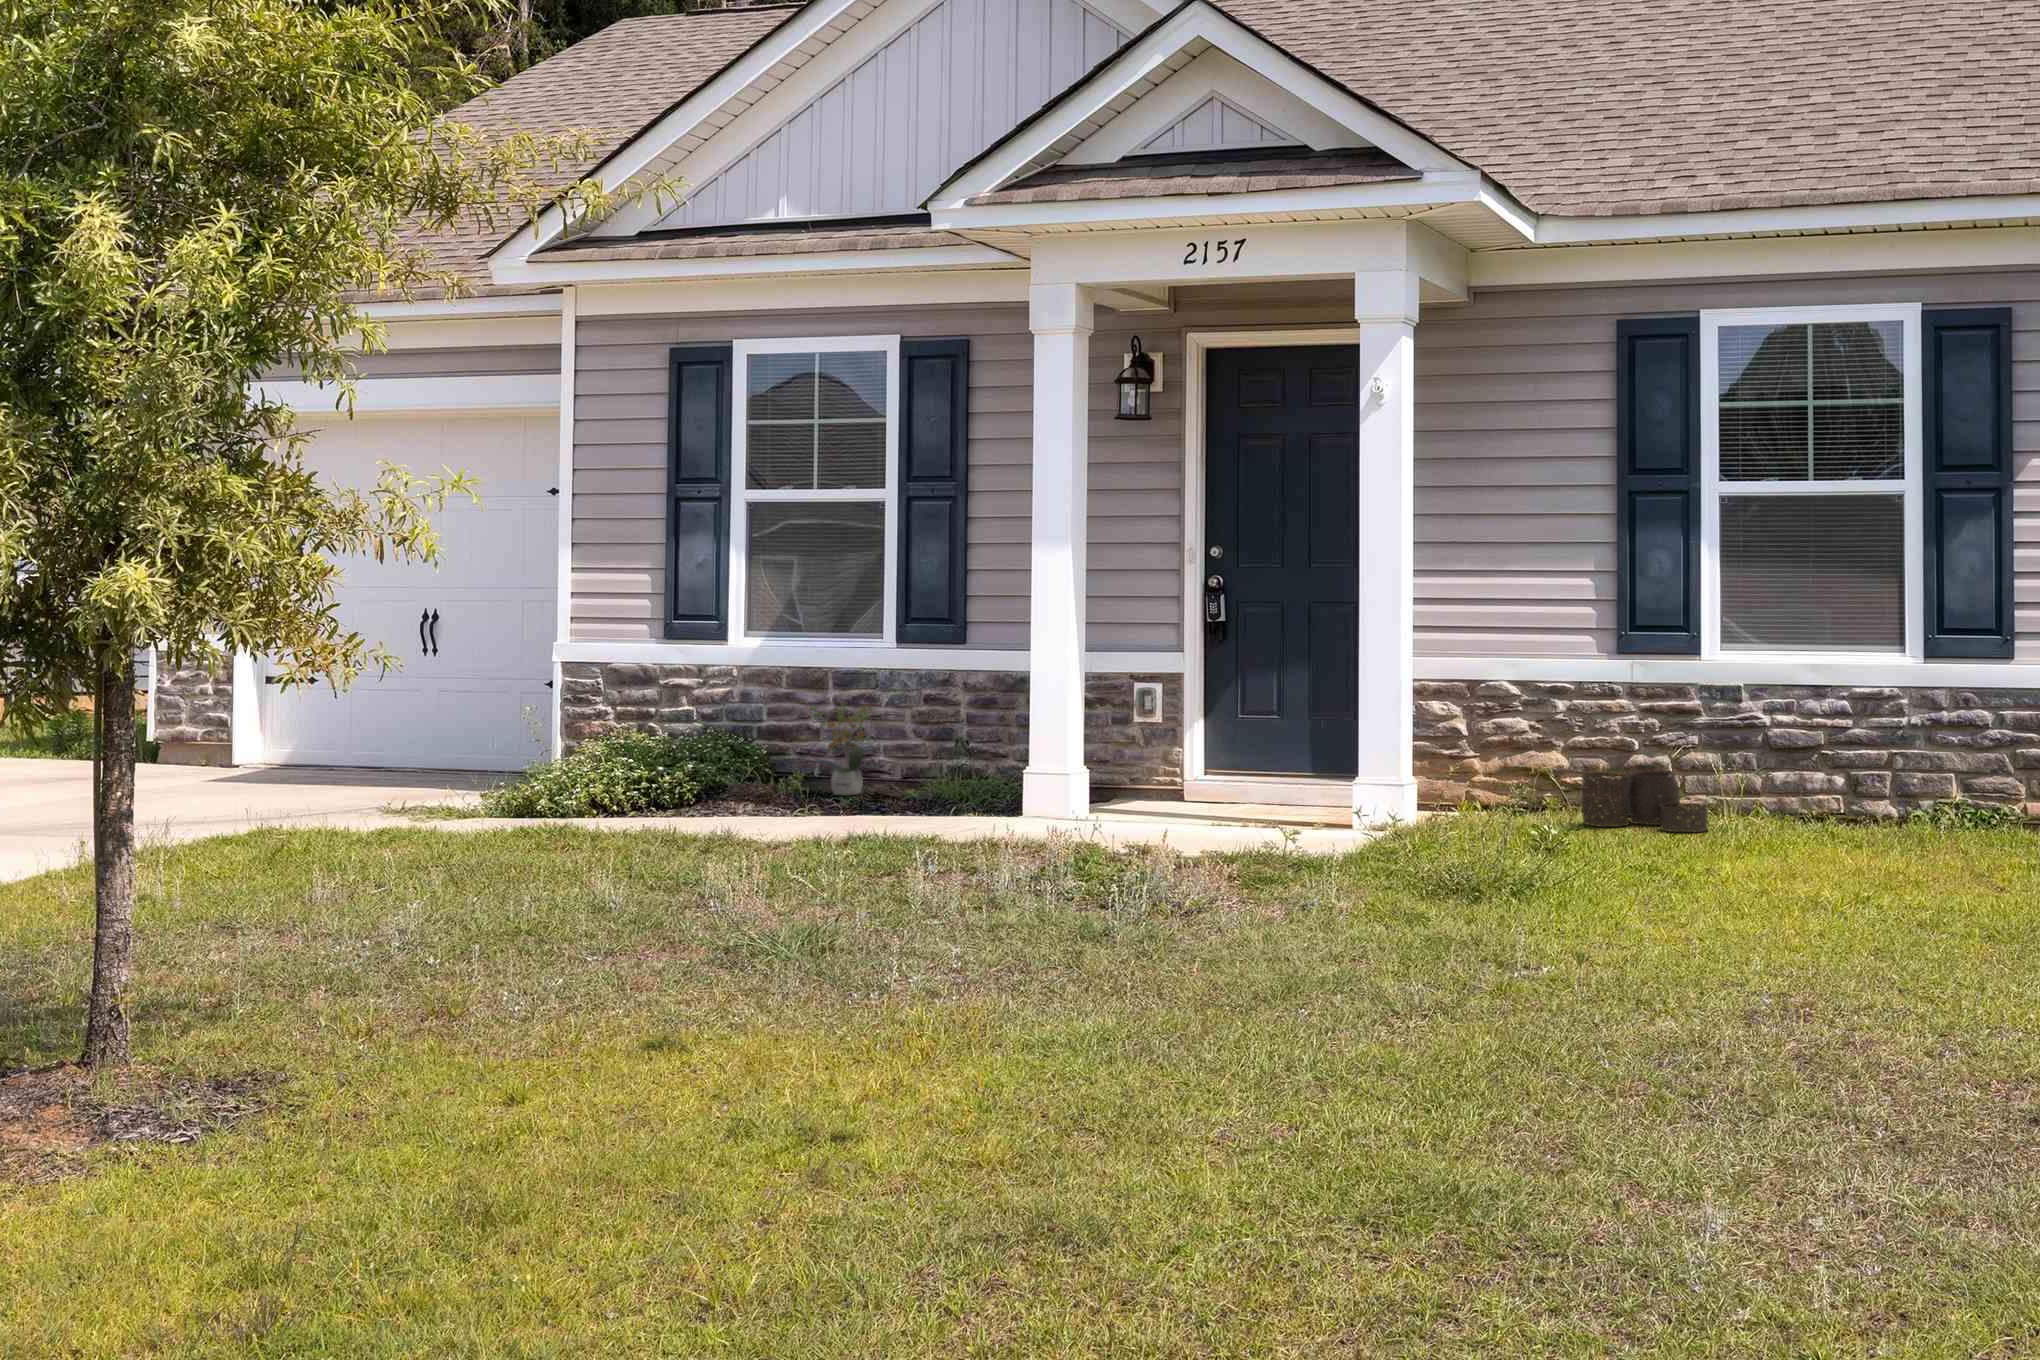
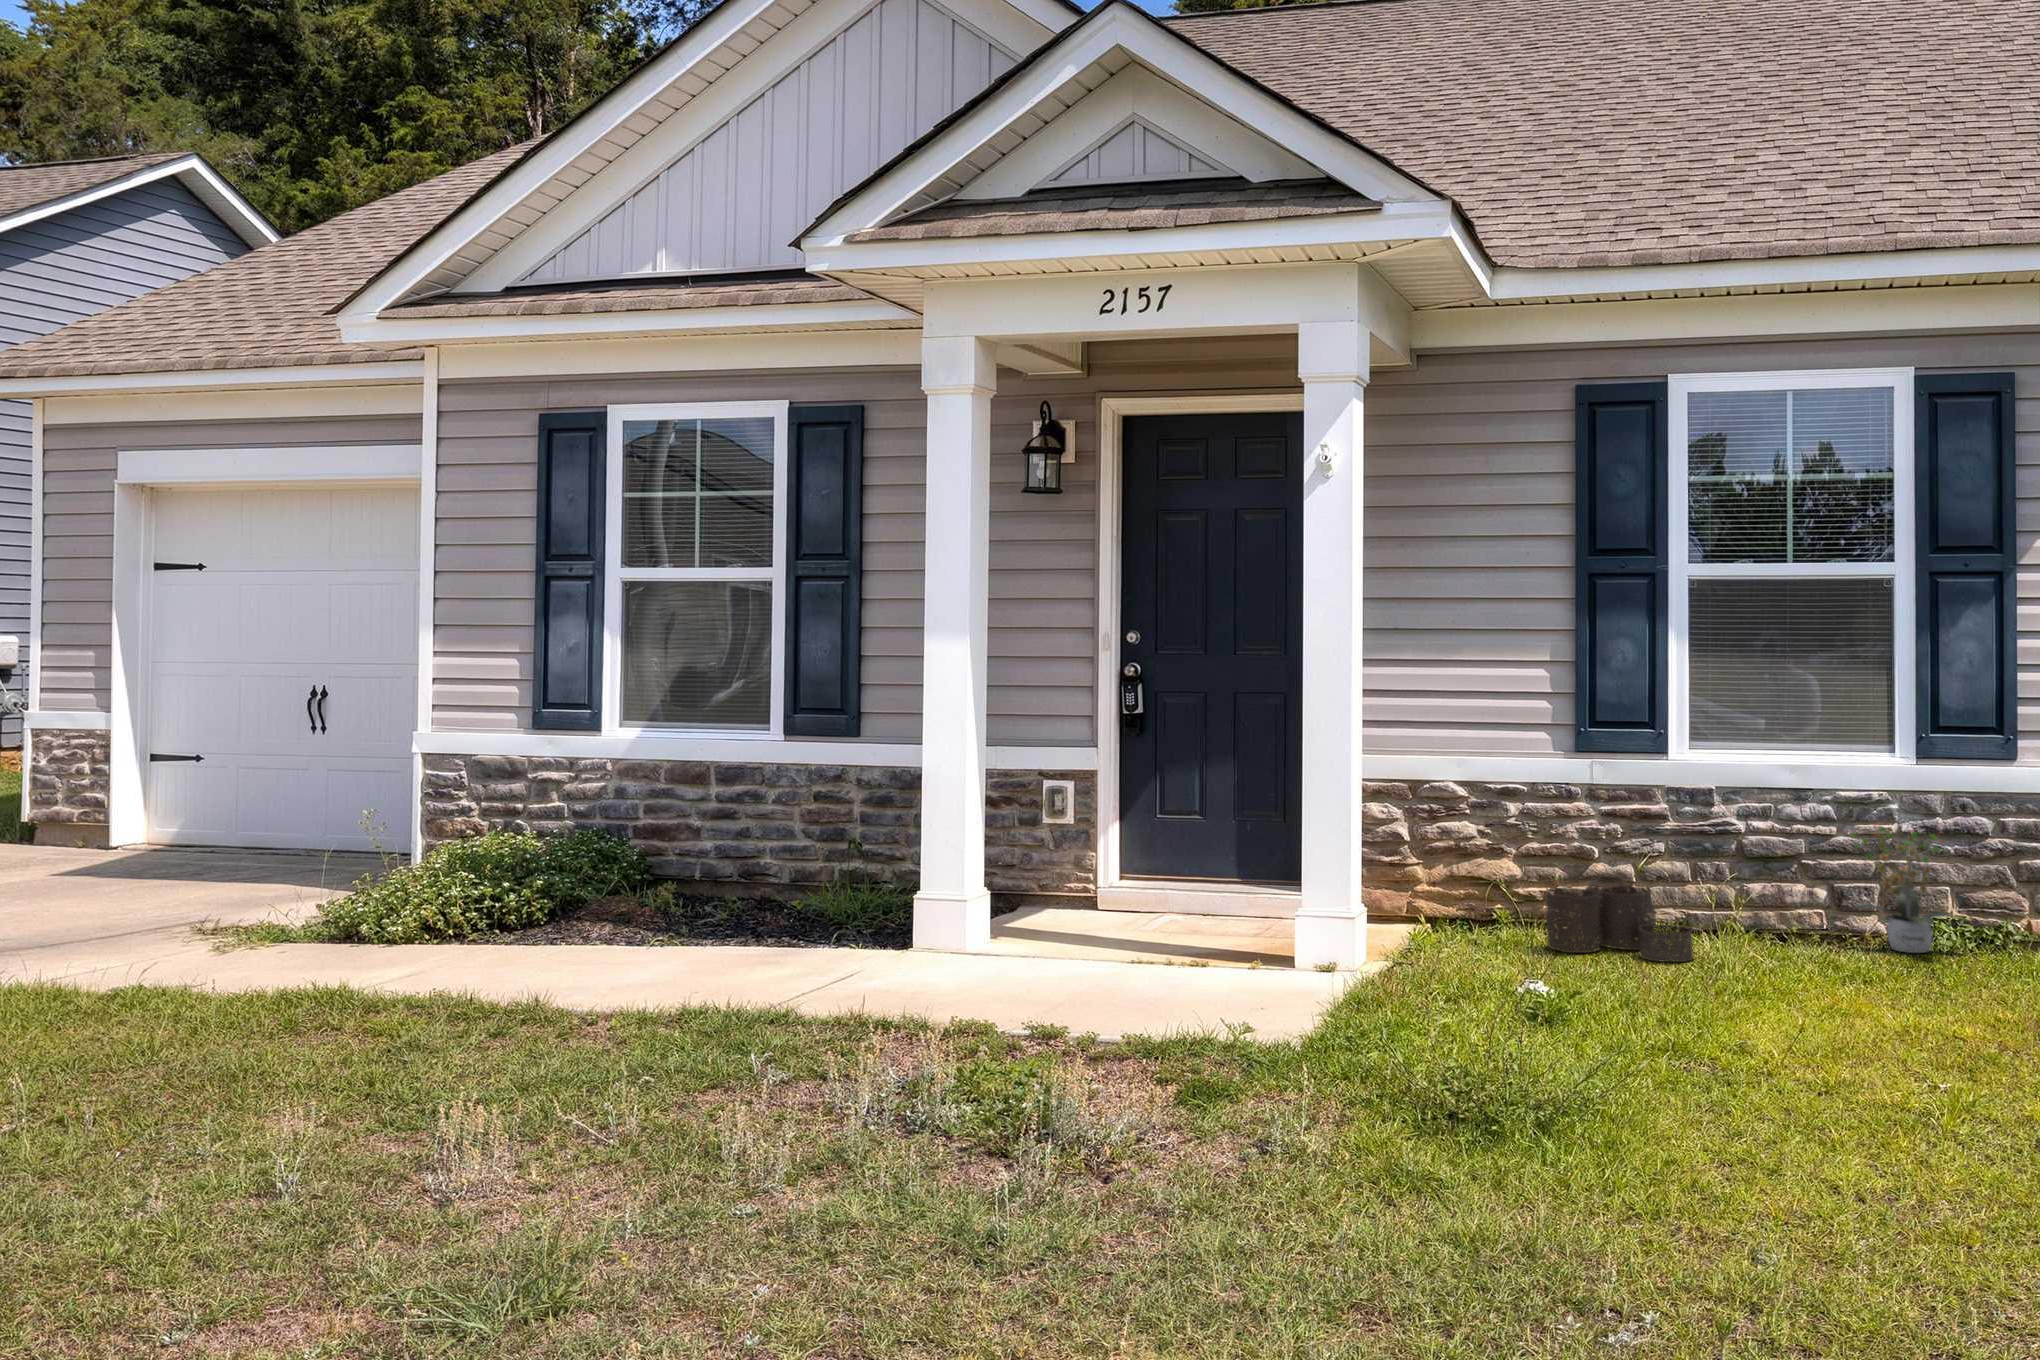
potted plant: present [811,703,878,795] -> present [1843,825,1956,953]

